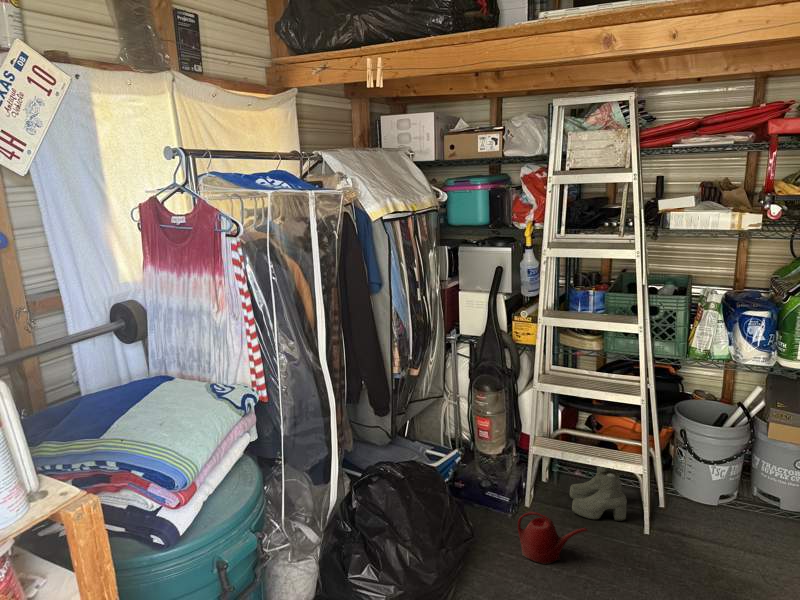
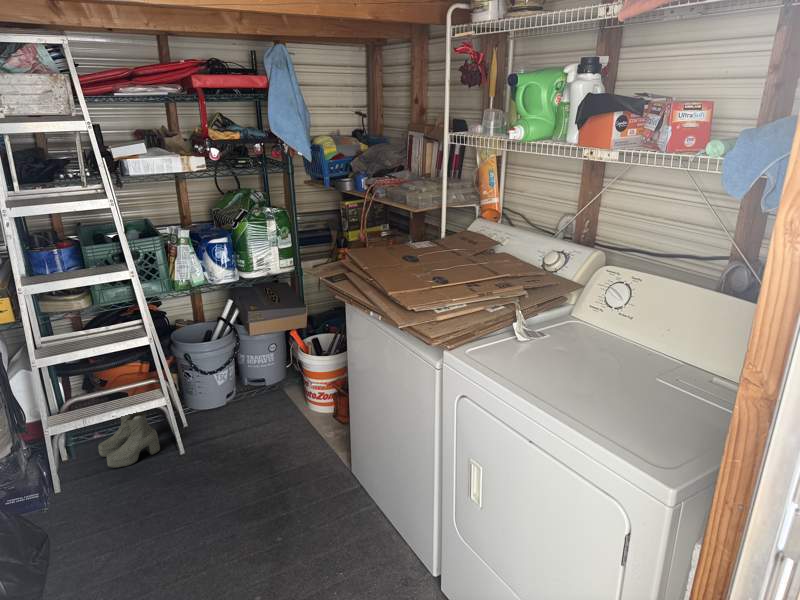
watering can: present [518,512,588,564] -> none [61,472,136,532]

